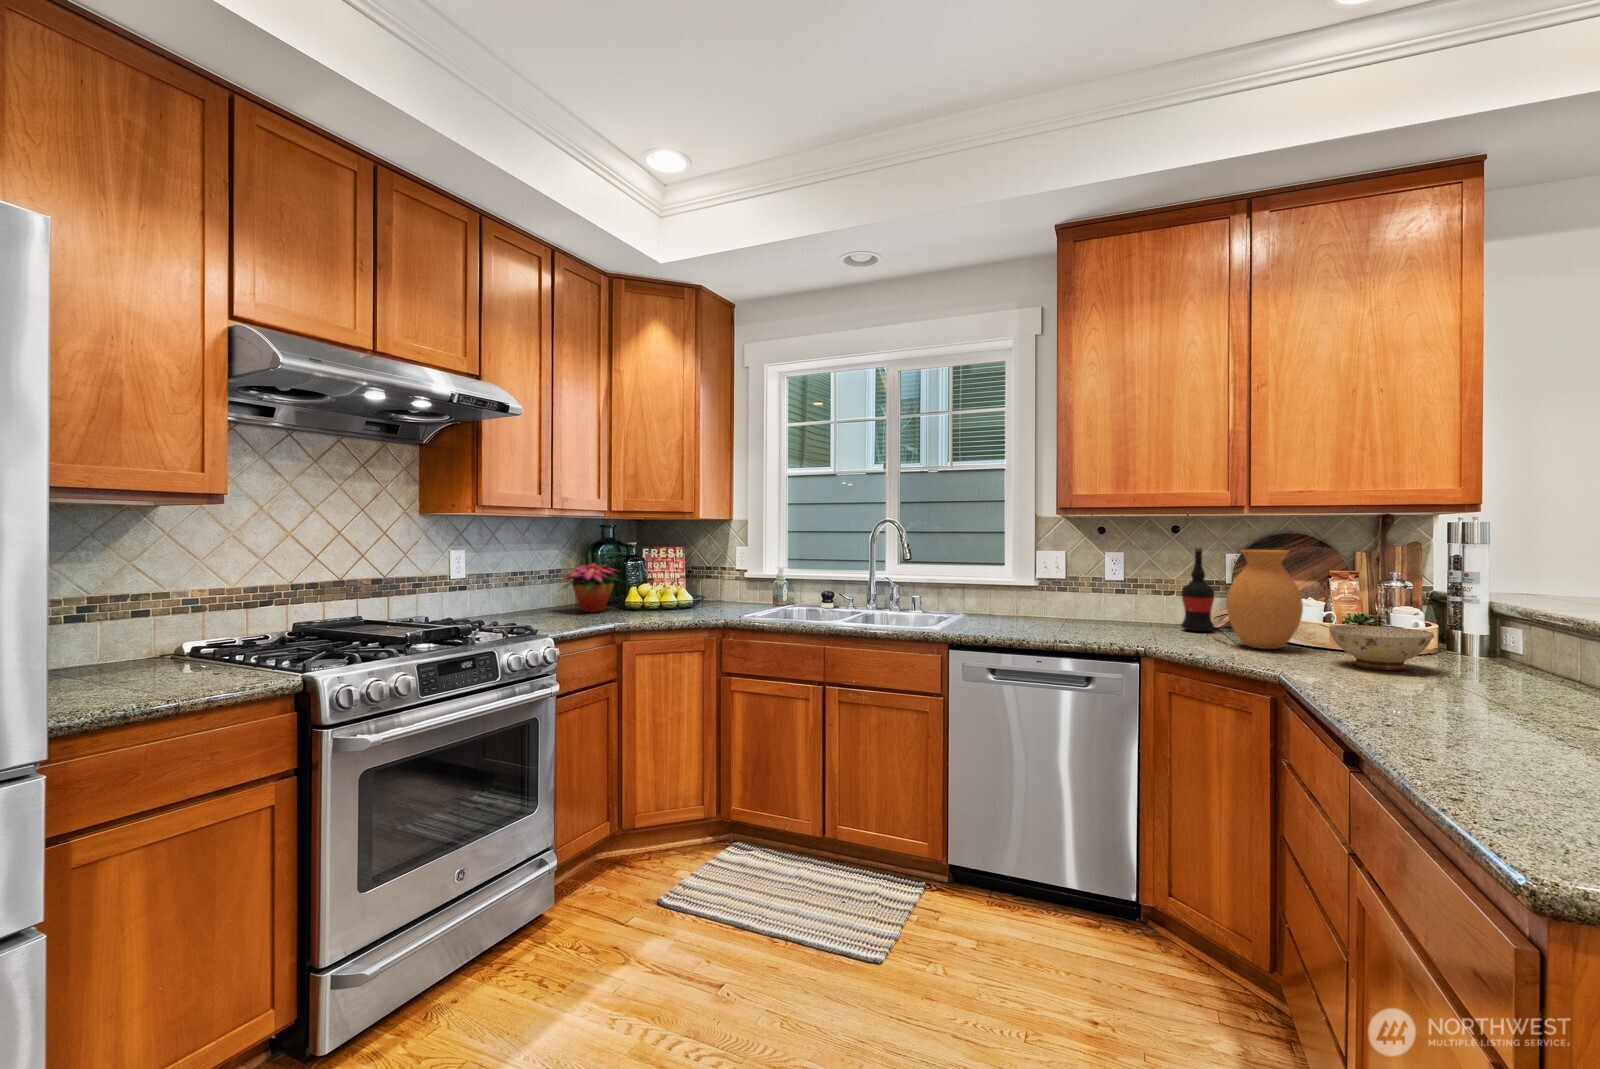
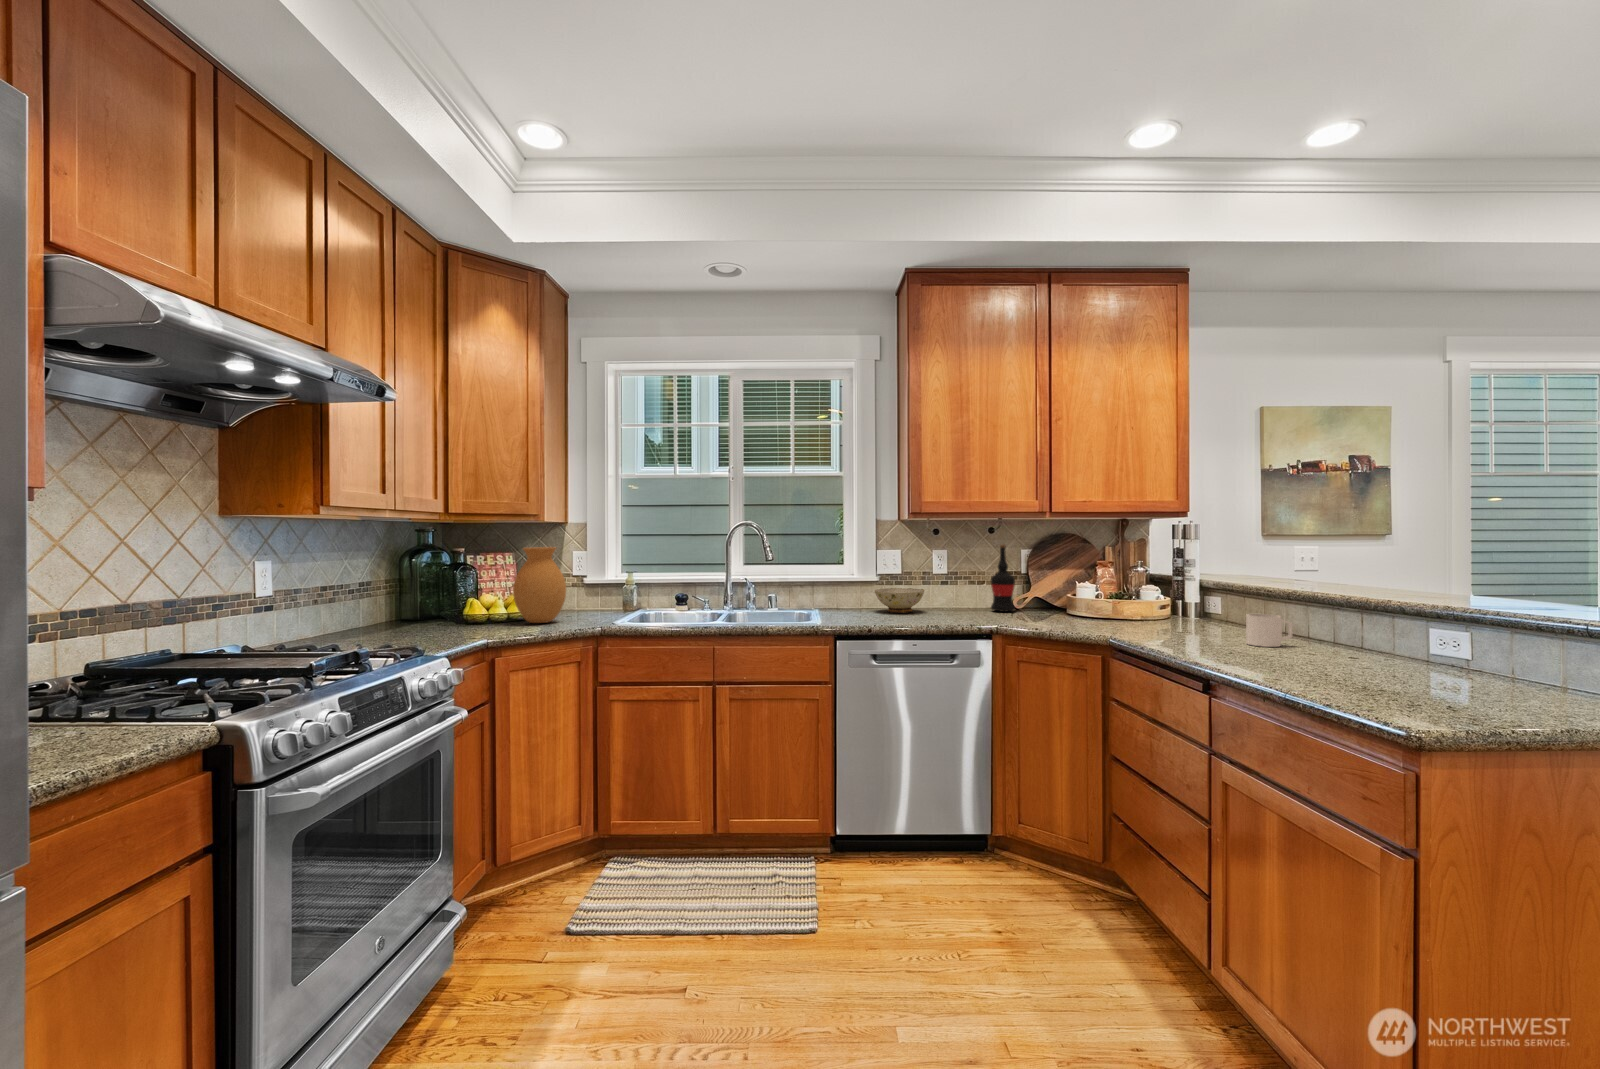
vase: present [1227,550,1303,649] -> present [513,547,566,623]
flower arrangement: present [561,564,618,612] -> none [380,573,469,629]
ceramic bowl: present [1329,625,1433,670] -> present [875,588,924,613]
mug: none [1478,657,1557,708] -> present [1246,614,1292,647]

